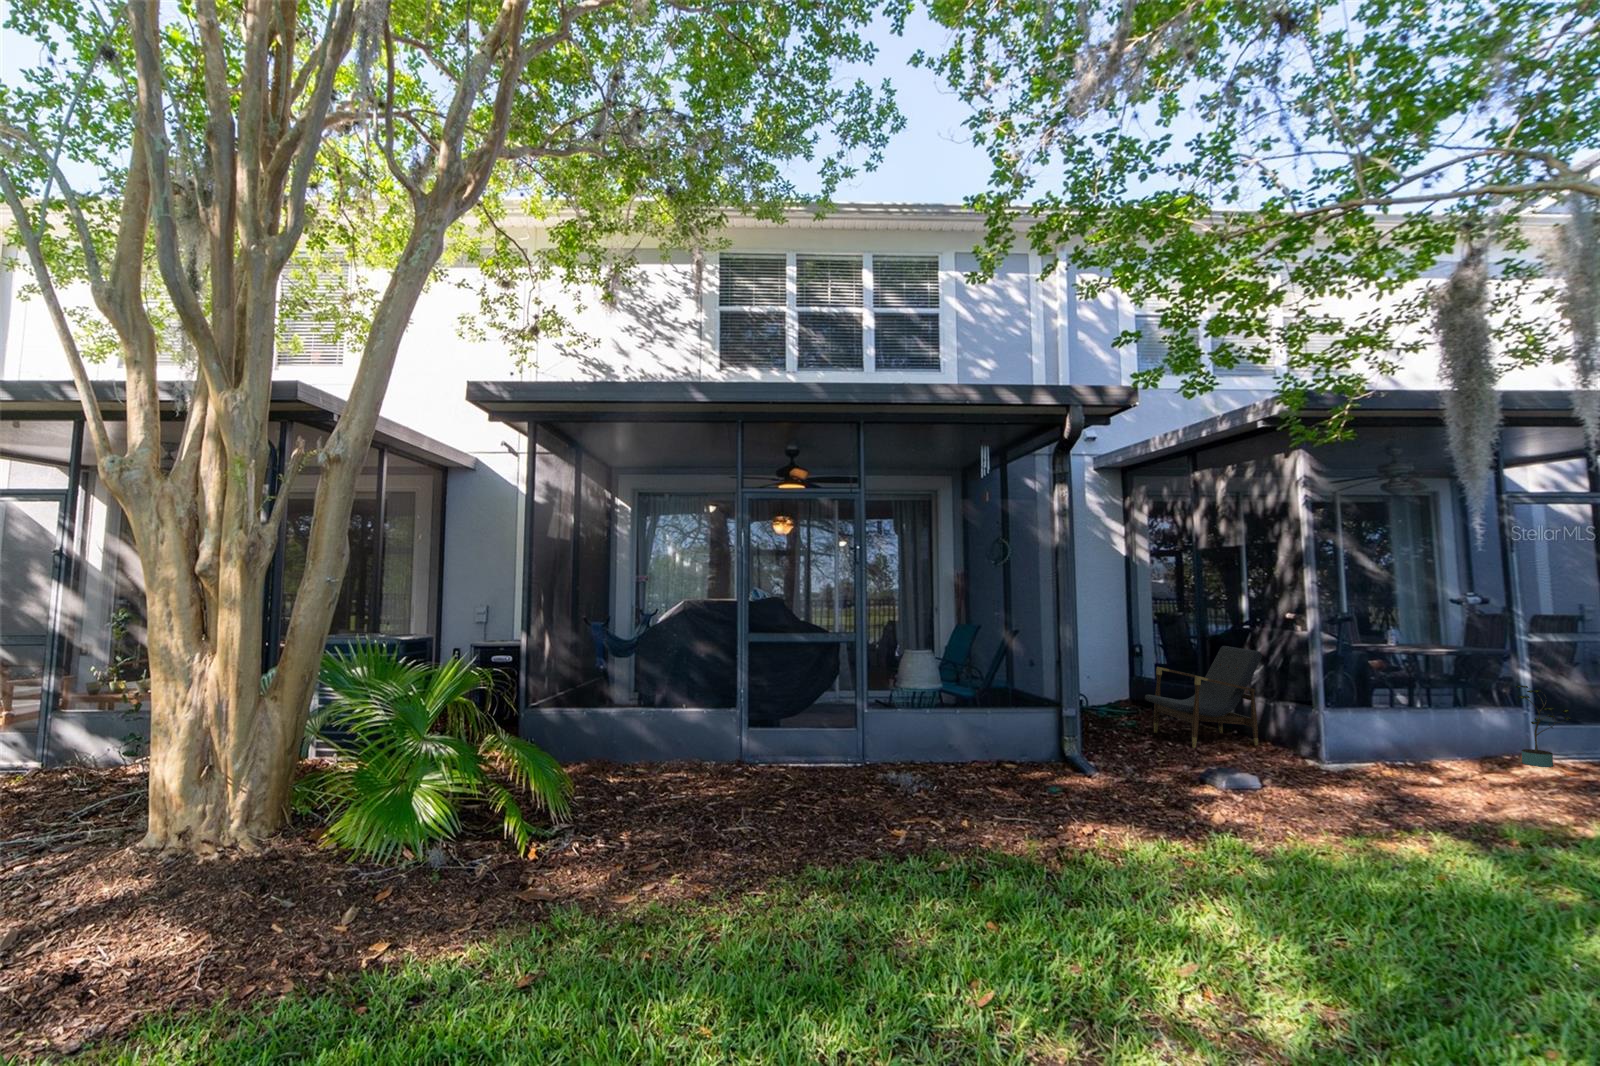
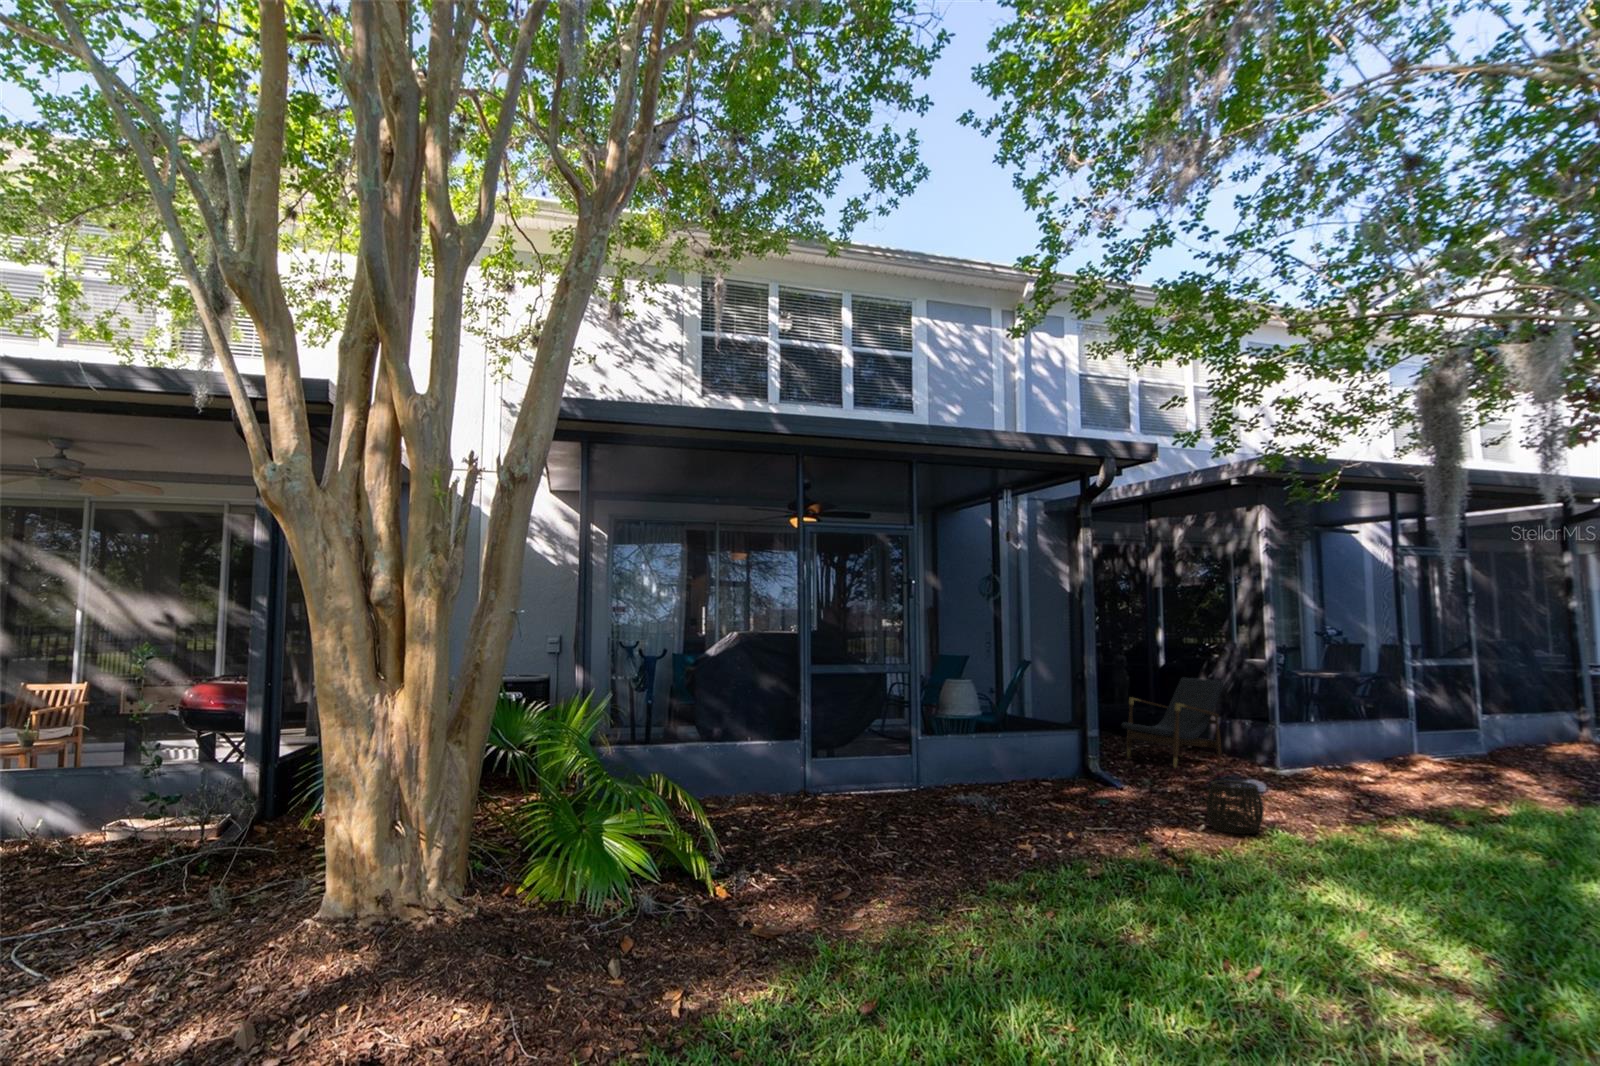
potted plant: present [1516,686,1571,767] -> none [1414,707,1457,773]
woven basket: none [1120,779,1188,847] -> present [1206,780,1264,834]

